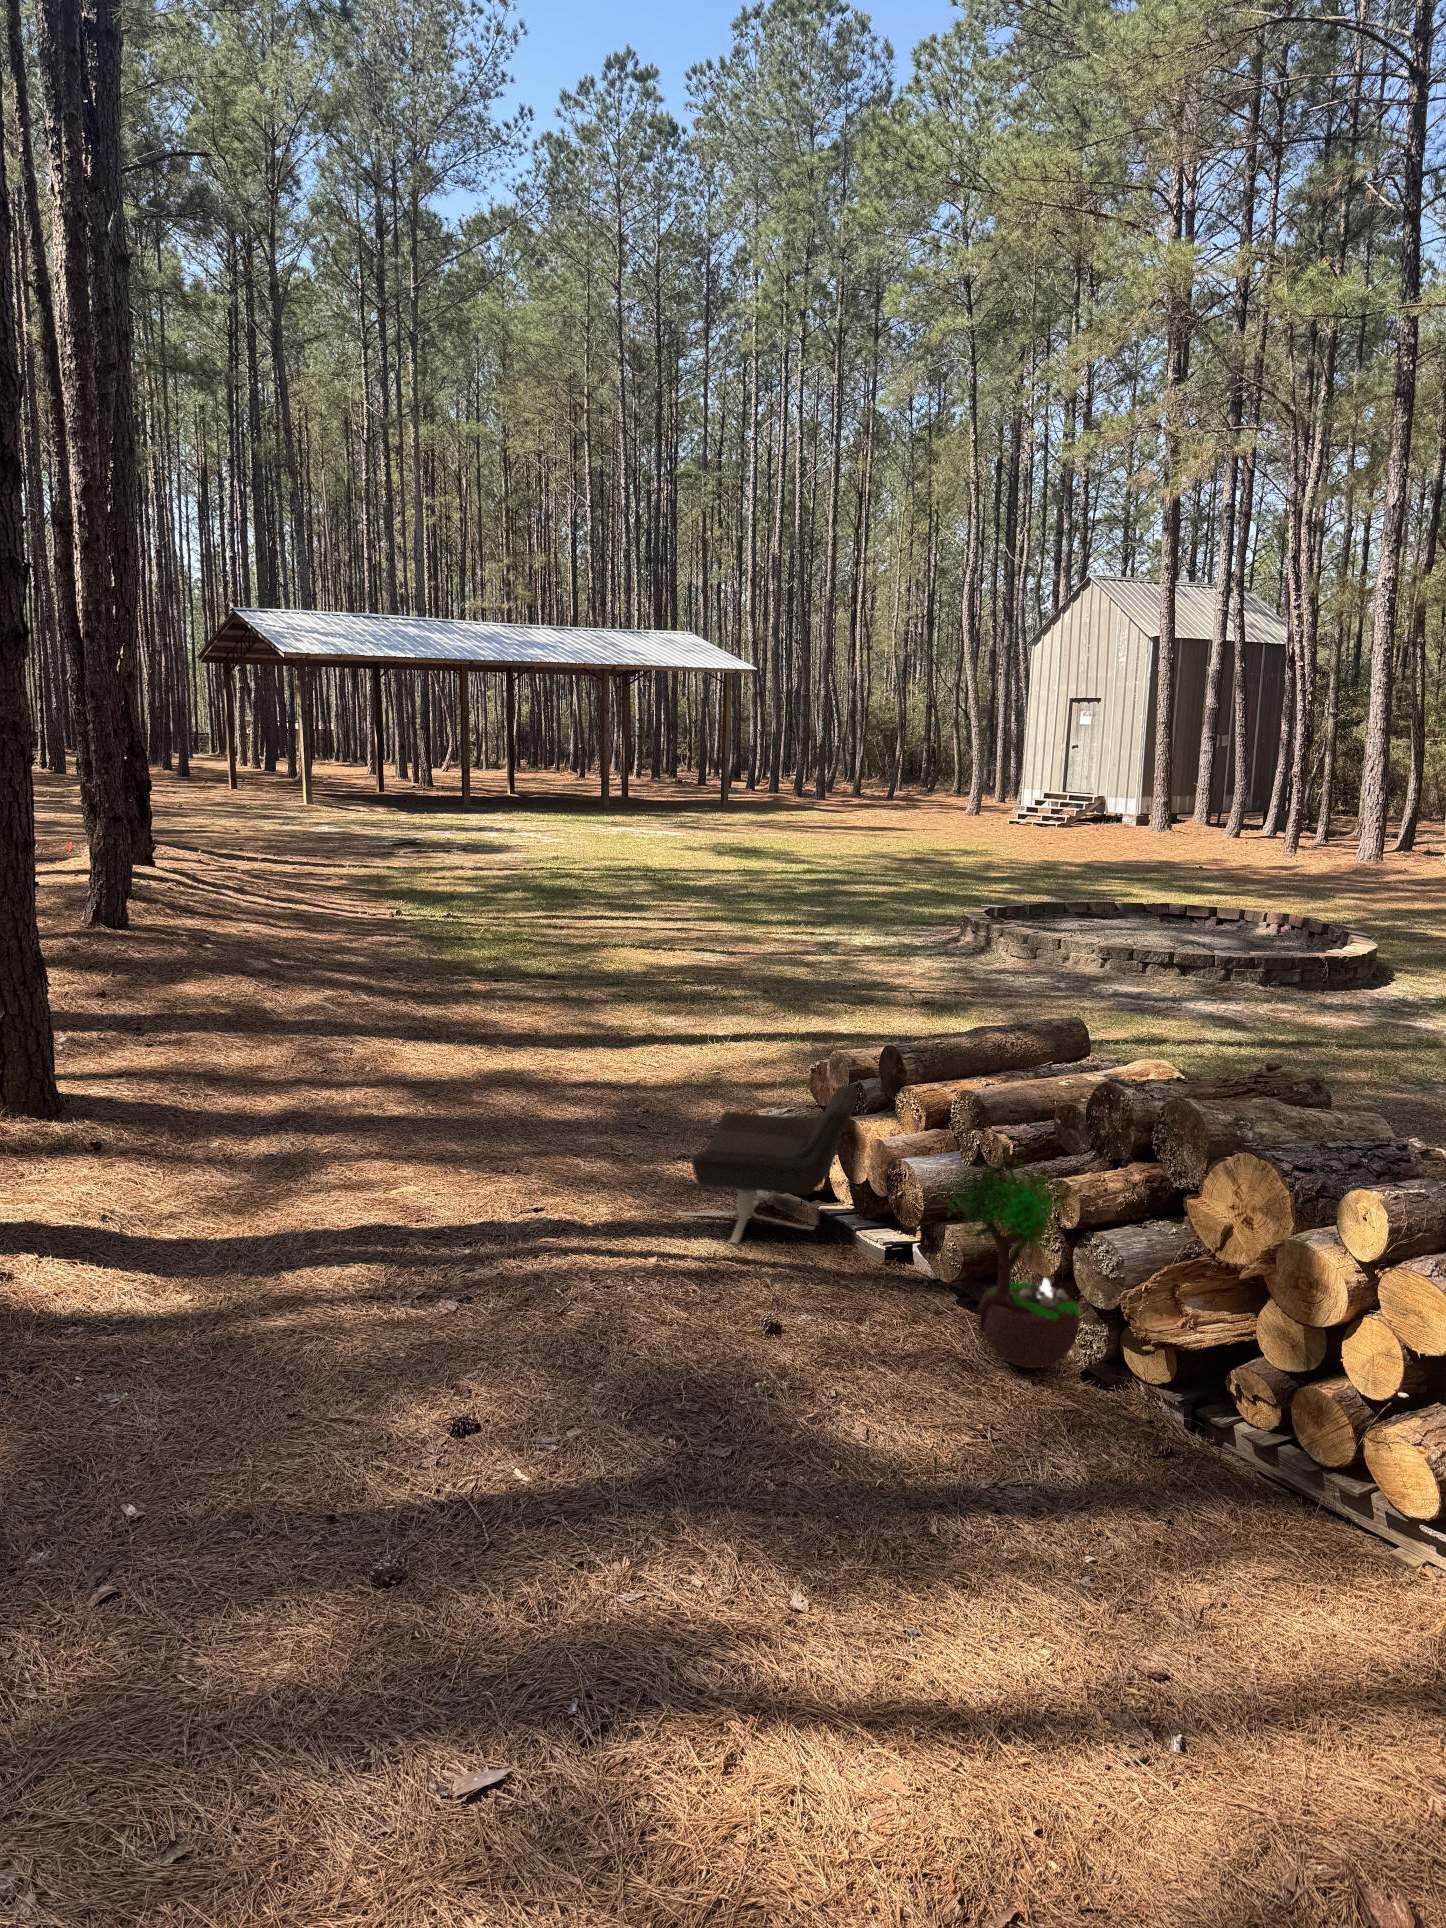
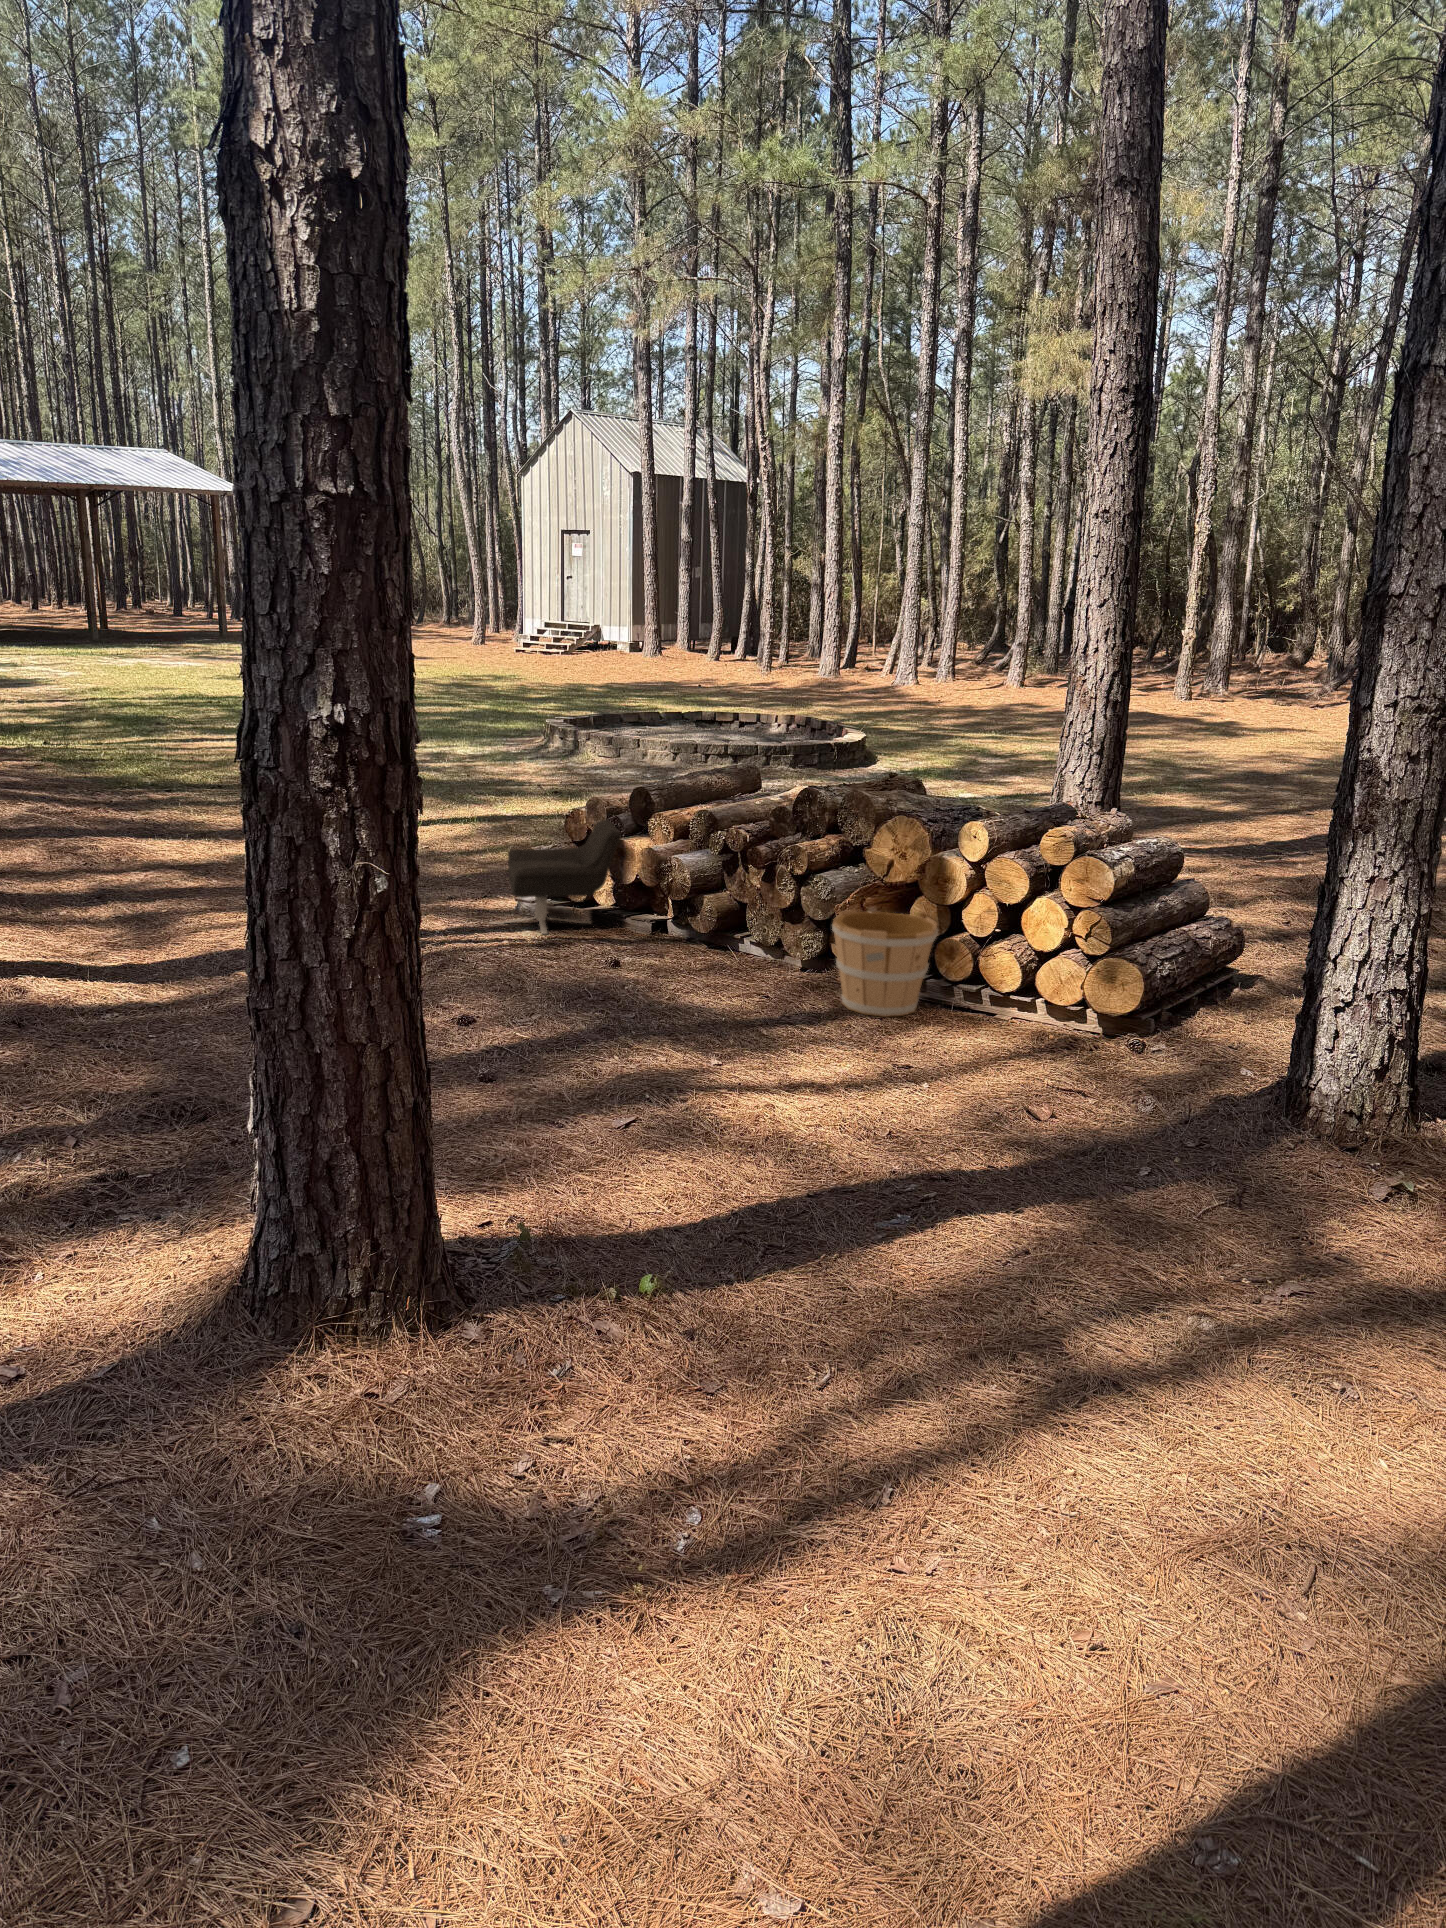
potted tree: present [942,1159,1081,1368] -> none [715,828,805,970]
wooden bucket: none [1089,1304,1285,1524] -> present [832,909,938,1017]

